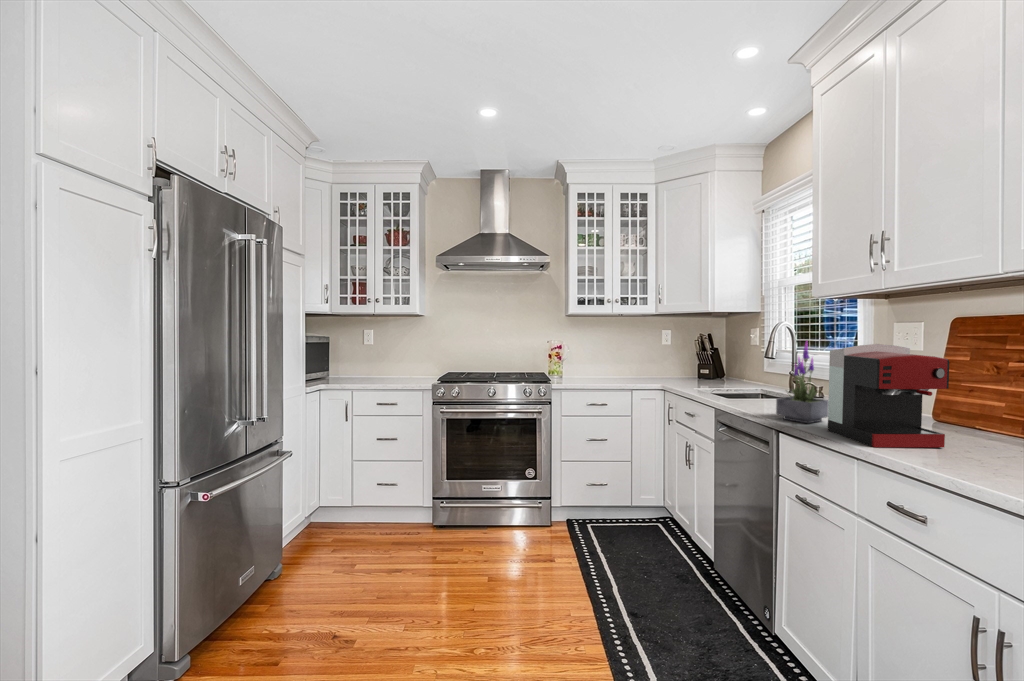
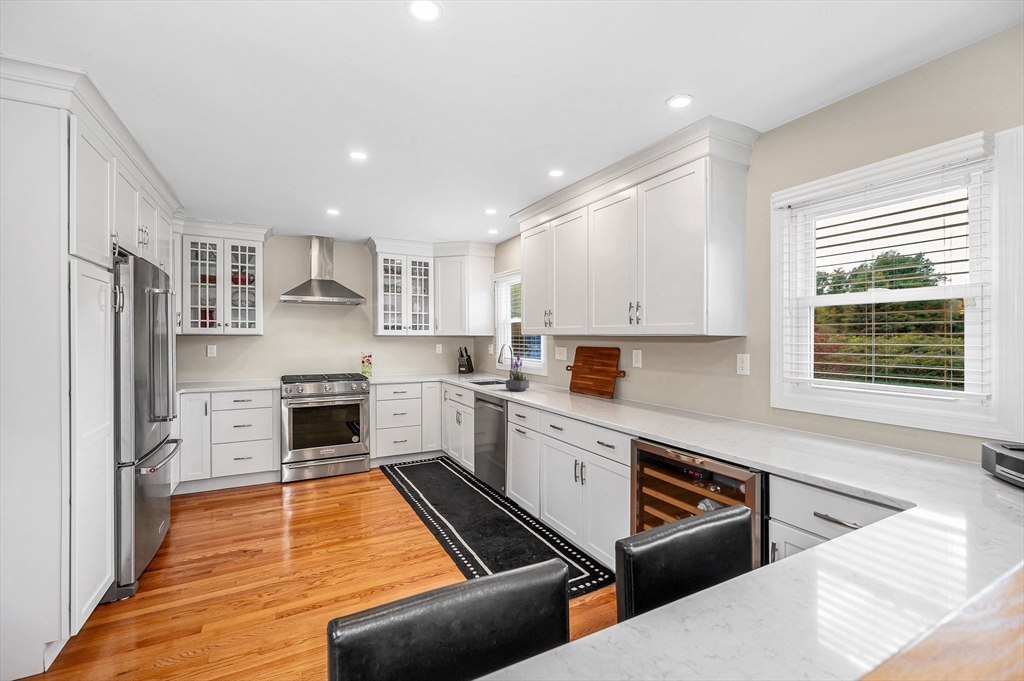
coffee maker: present [828,344,949,447] -> none [528,352,572,397]

